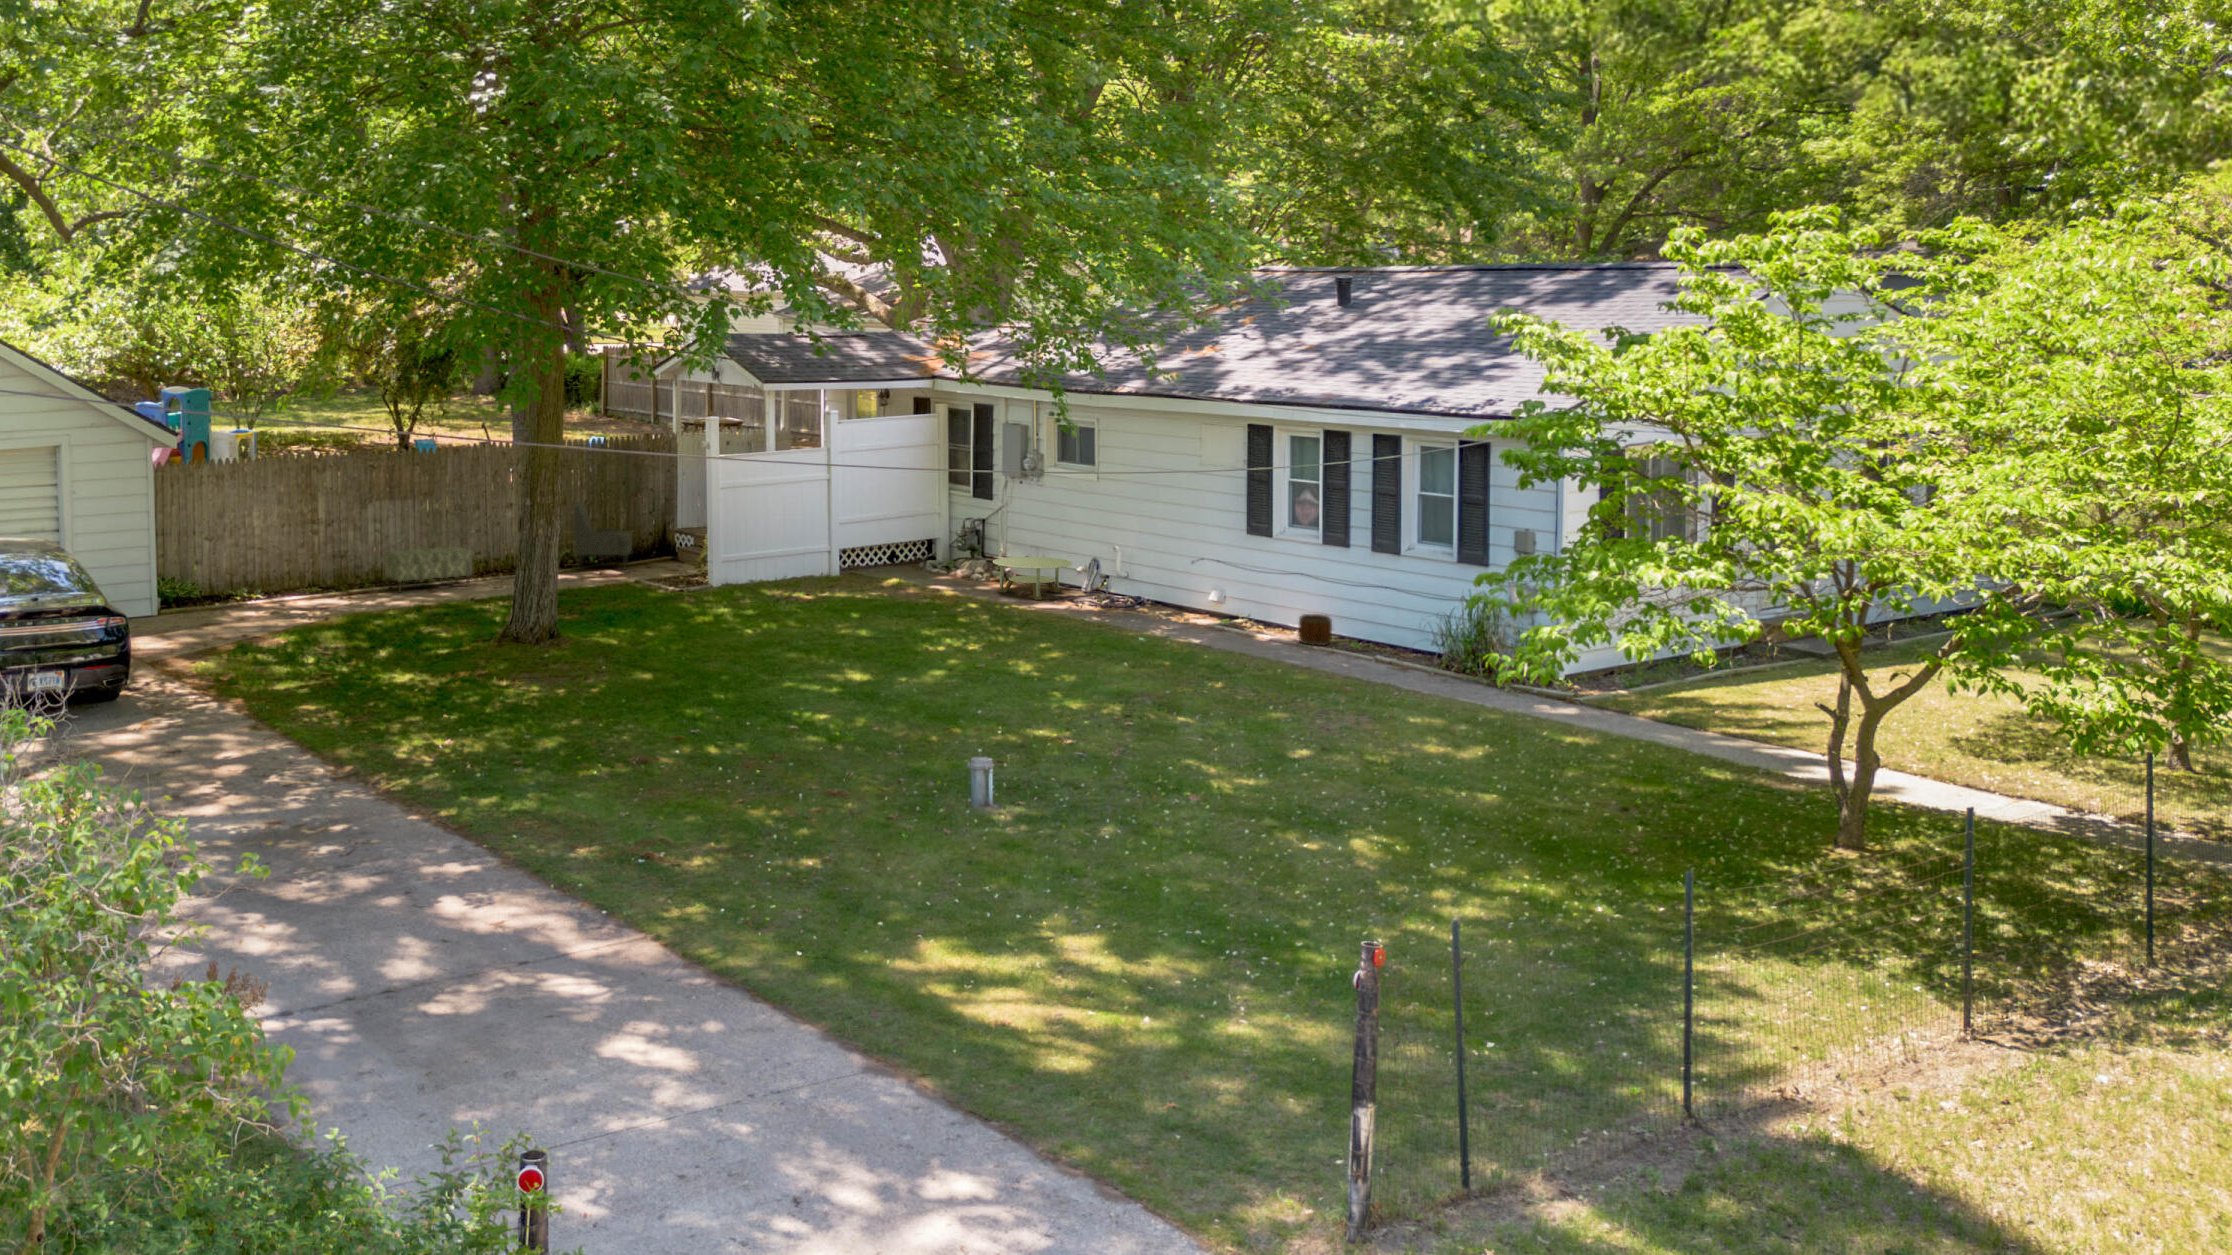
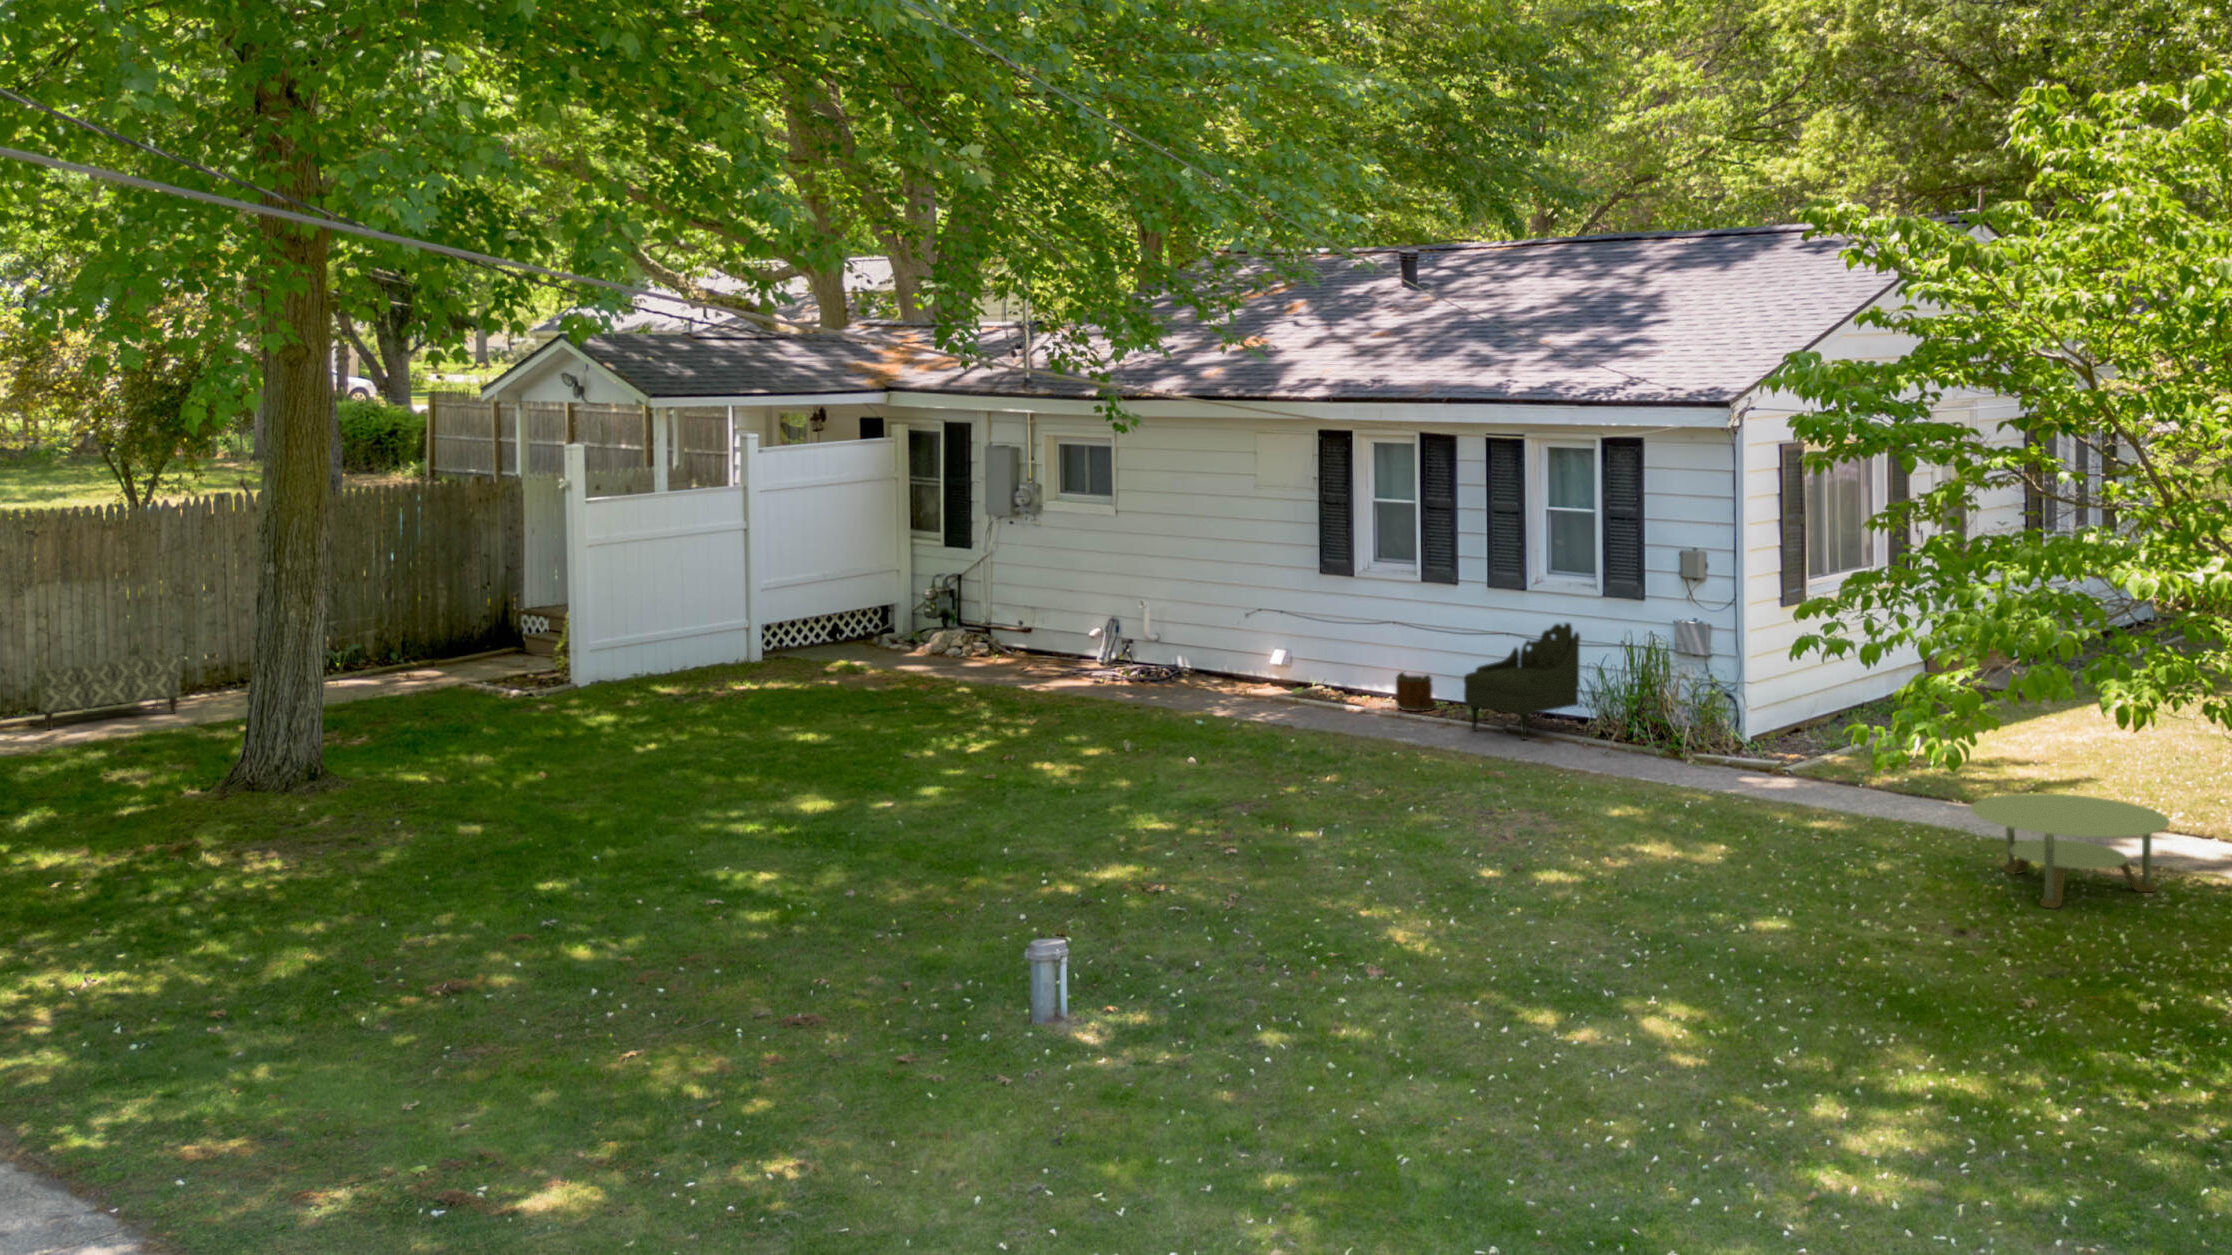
chair: present [574,502,632,568] -> present [1464,623,1581,740]
round table: present [993,557,1072,600] -> present [1971,793,2170,908]

